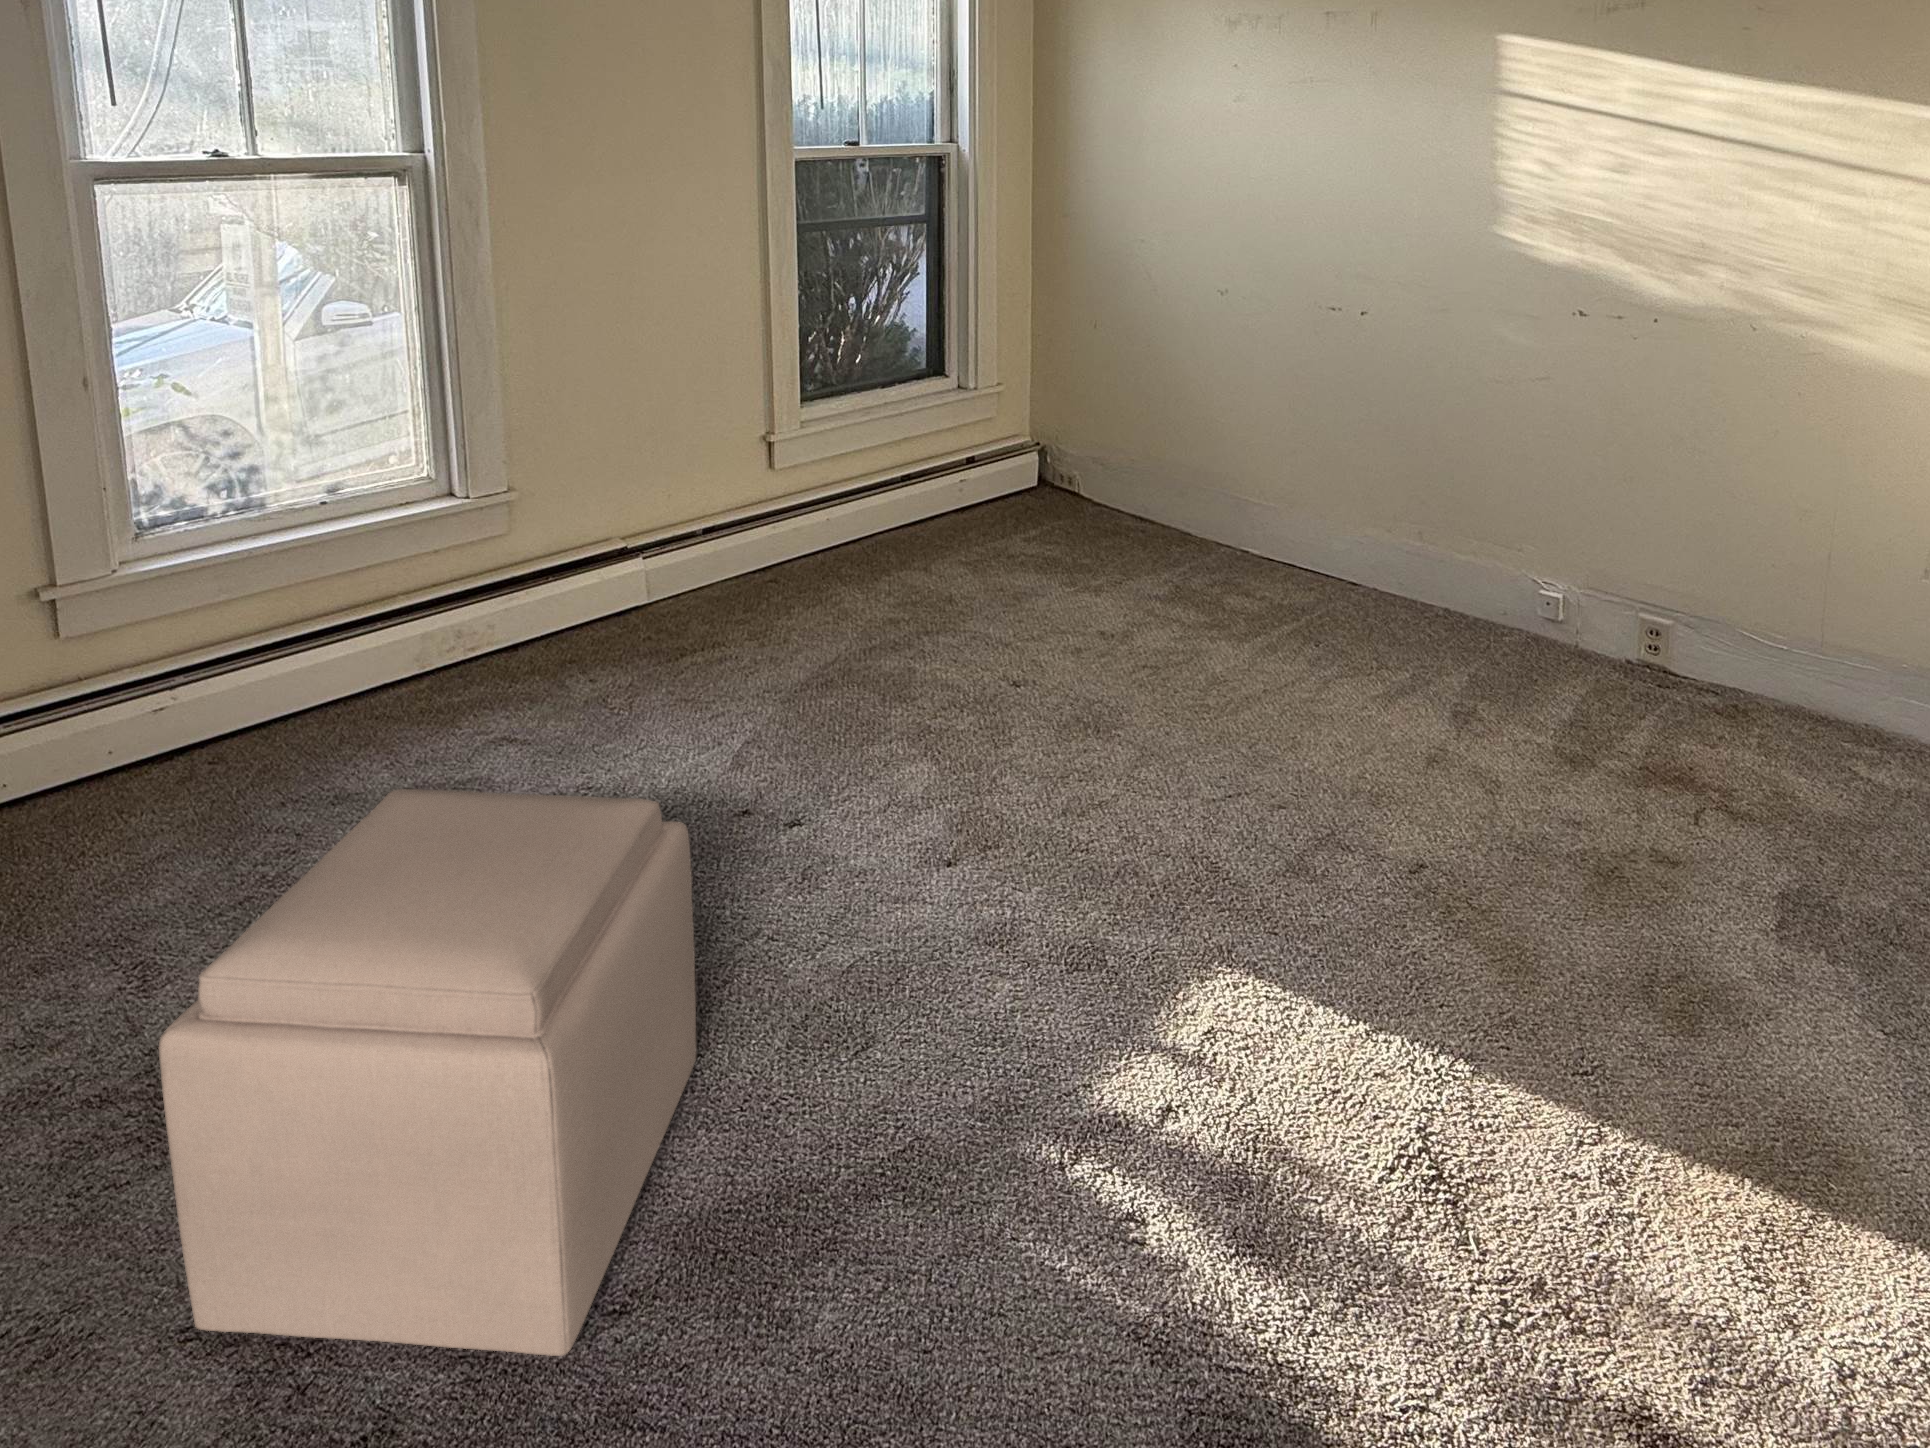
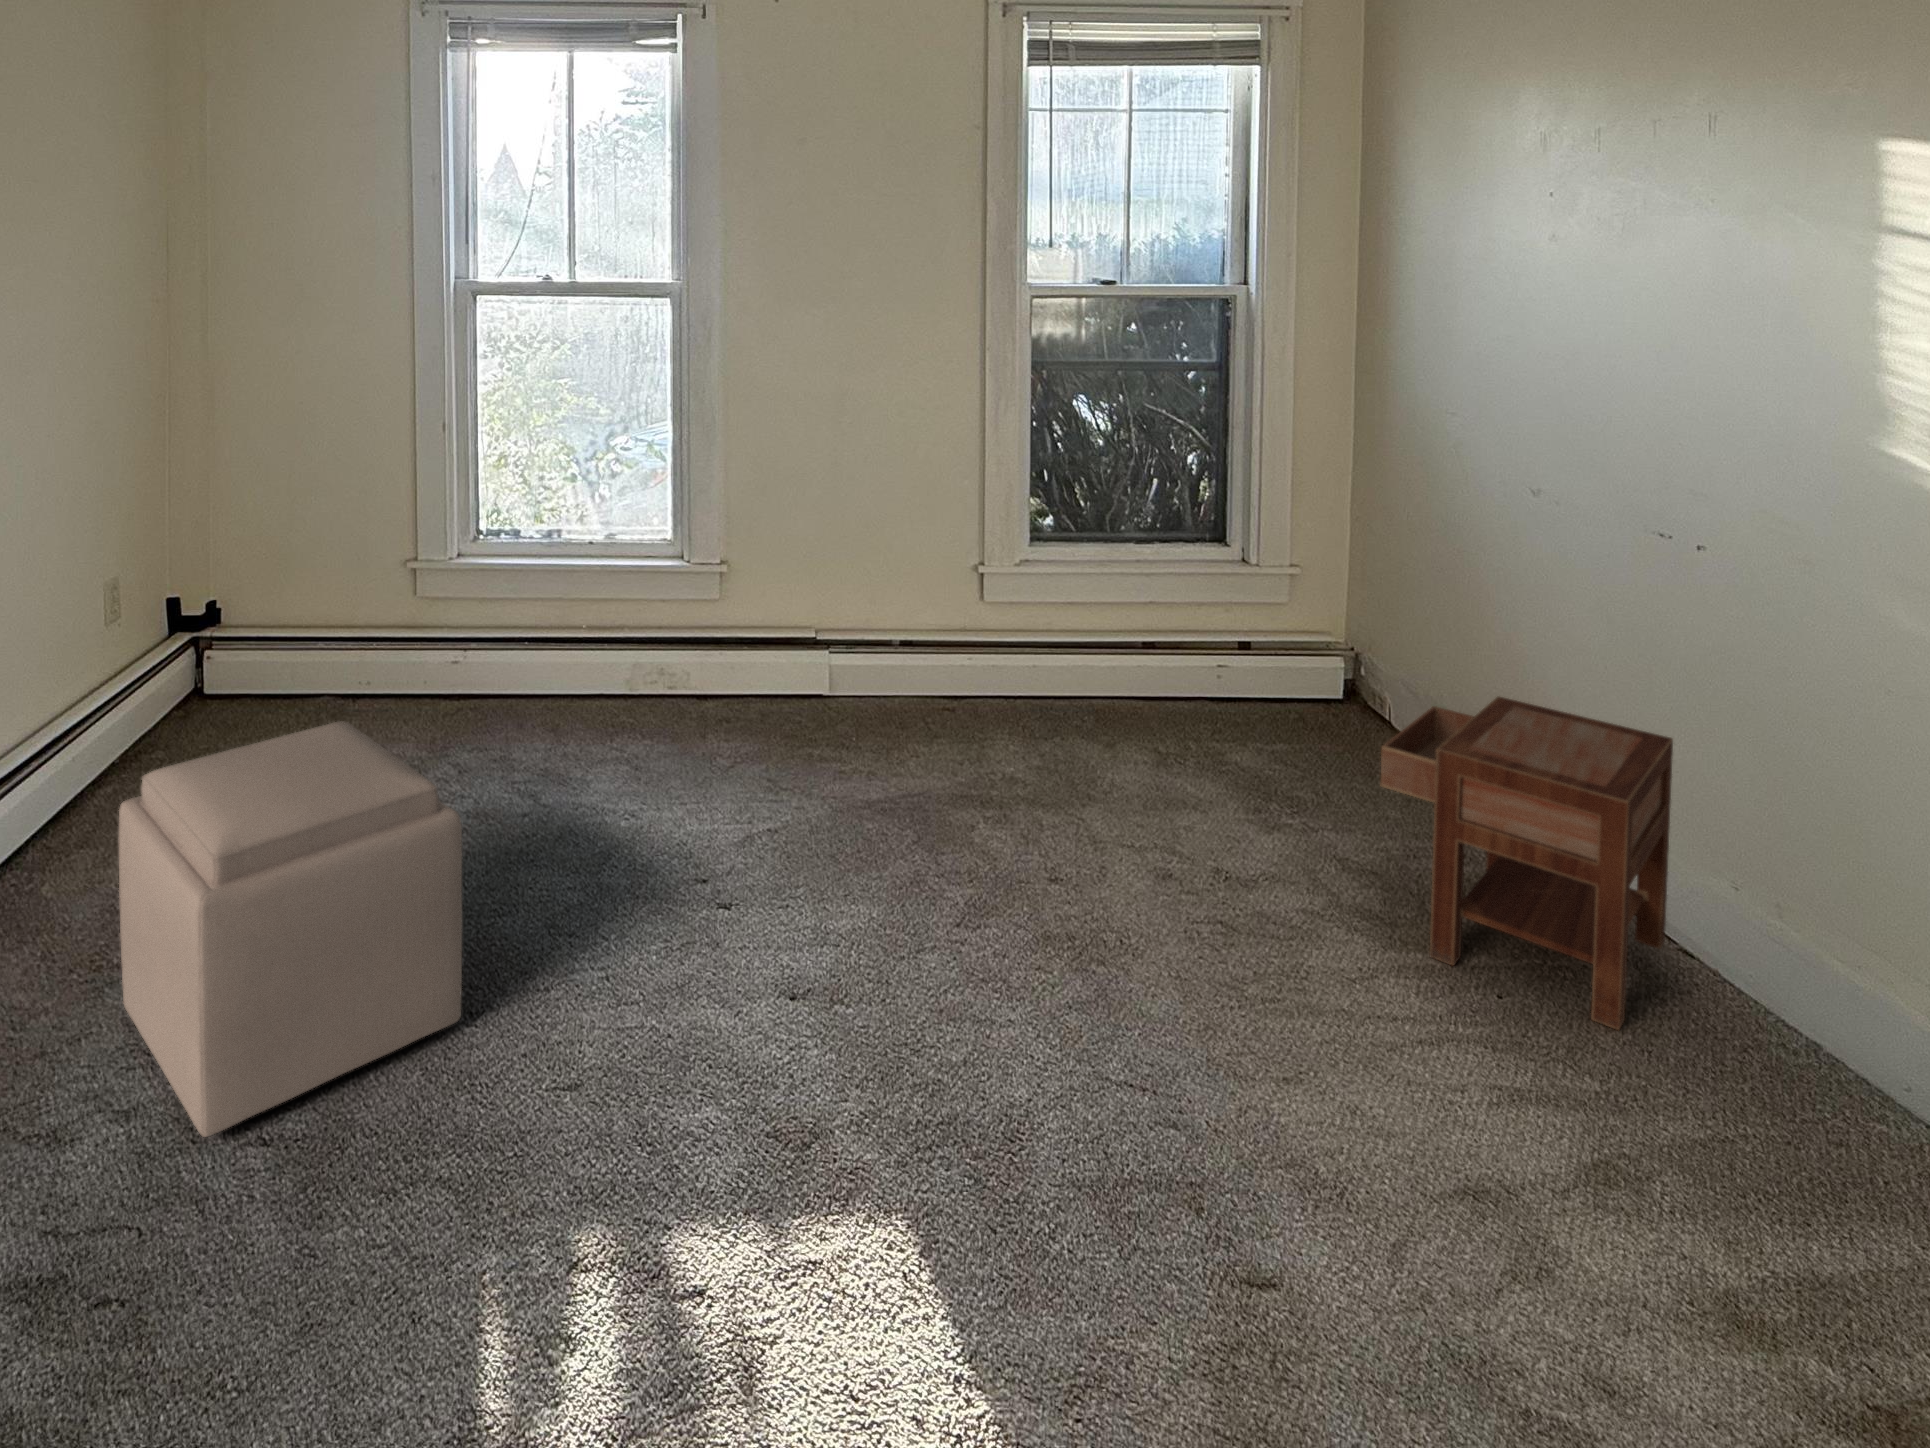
nightstand: none [1215,445,1398,641] -> present [1381,696,1673,1030]

